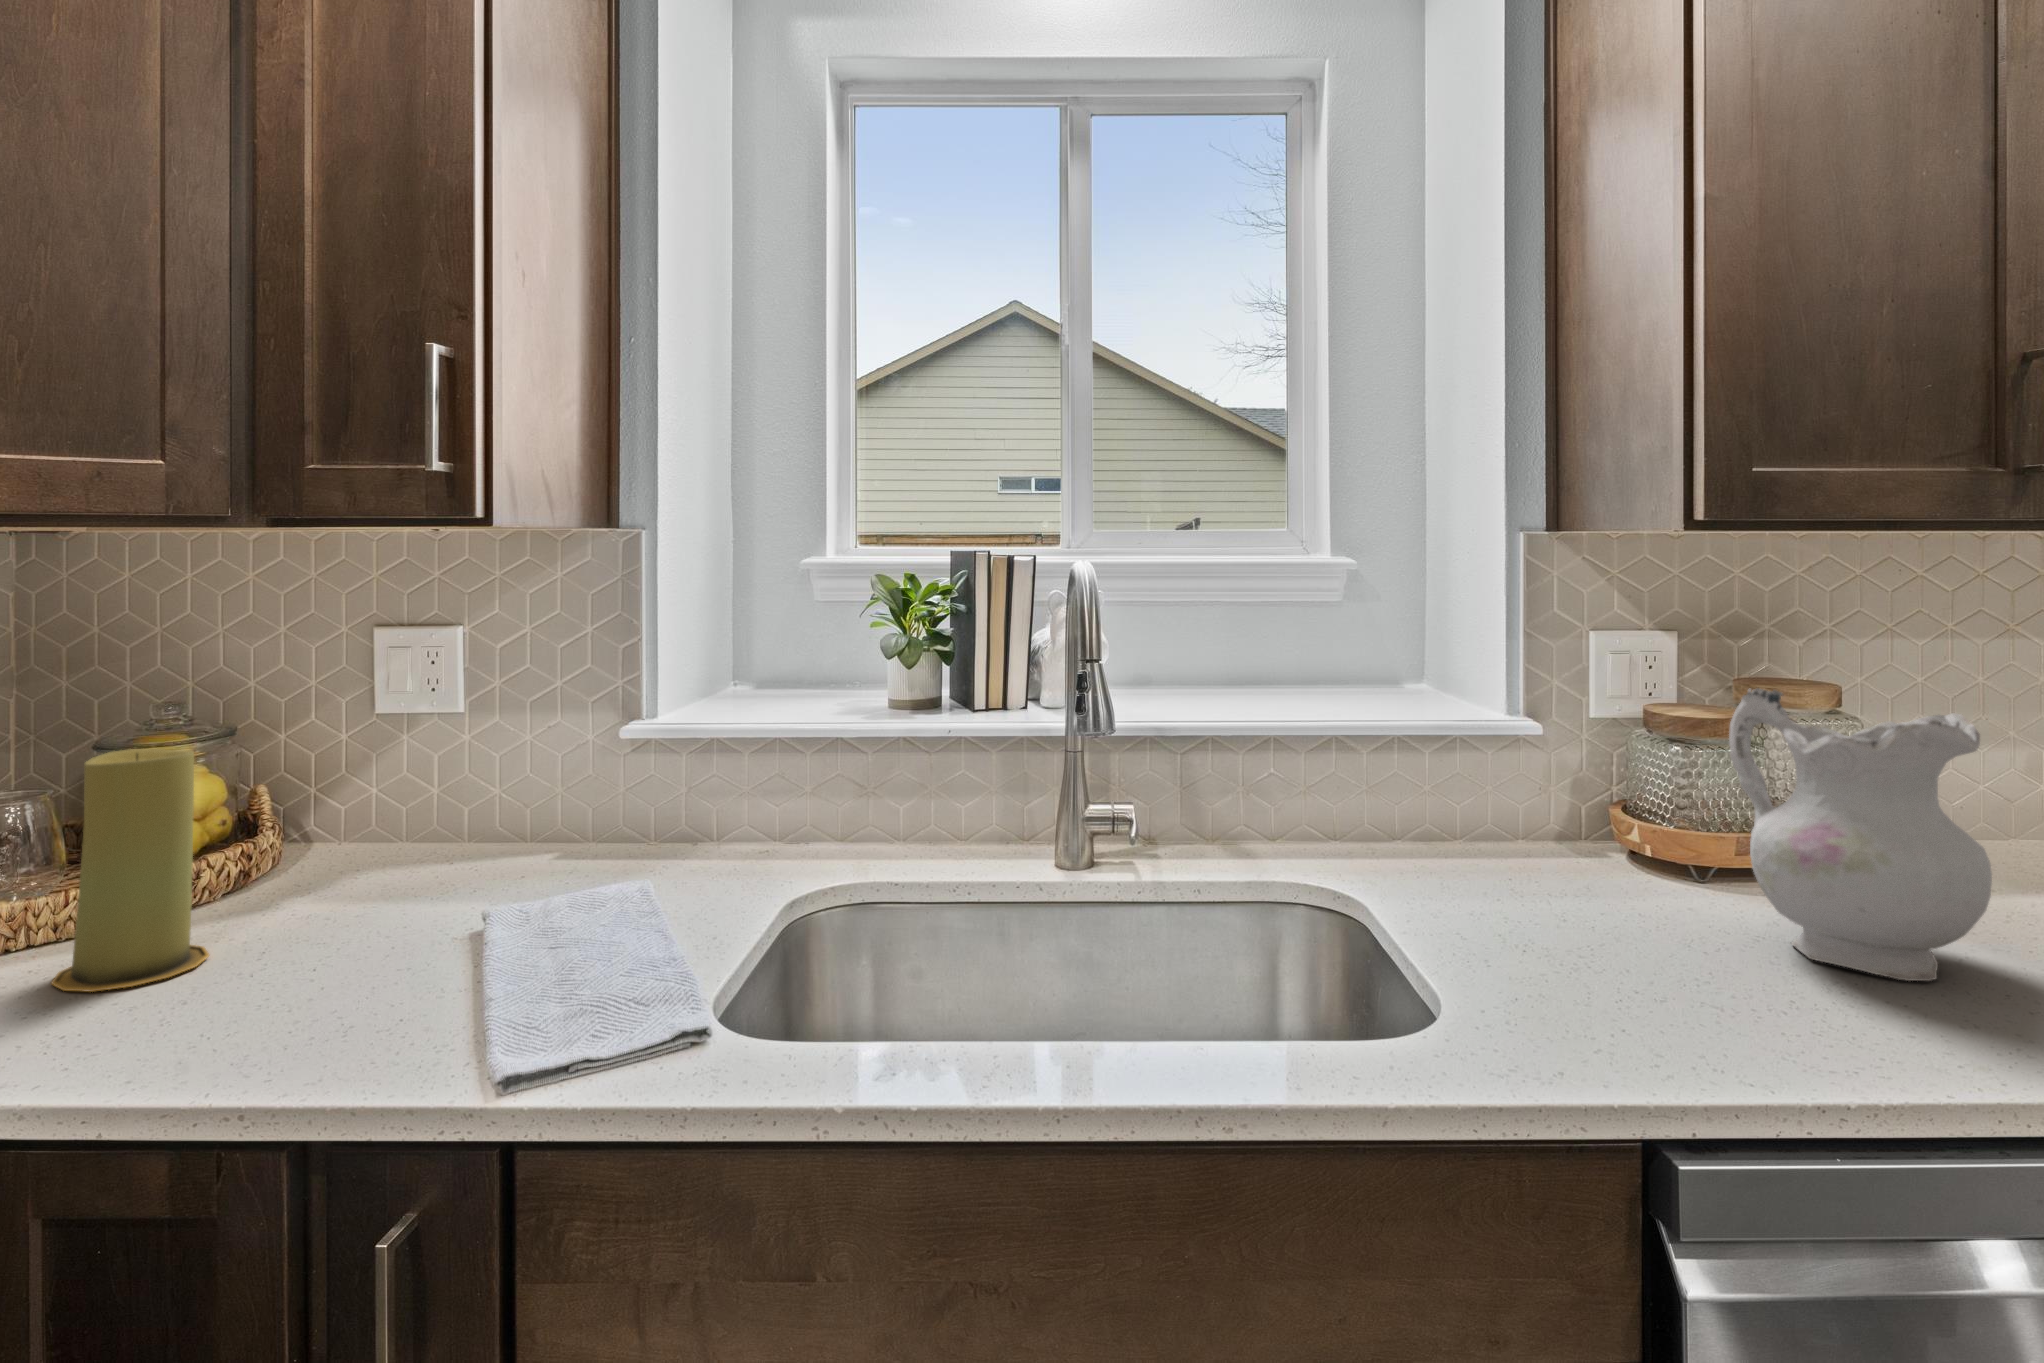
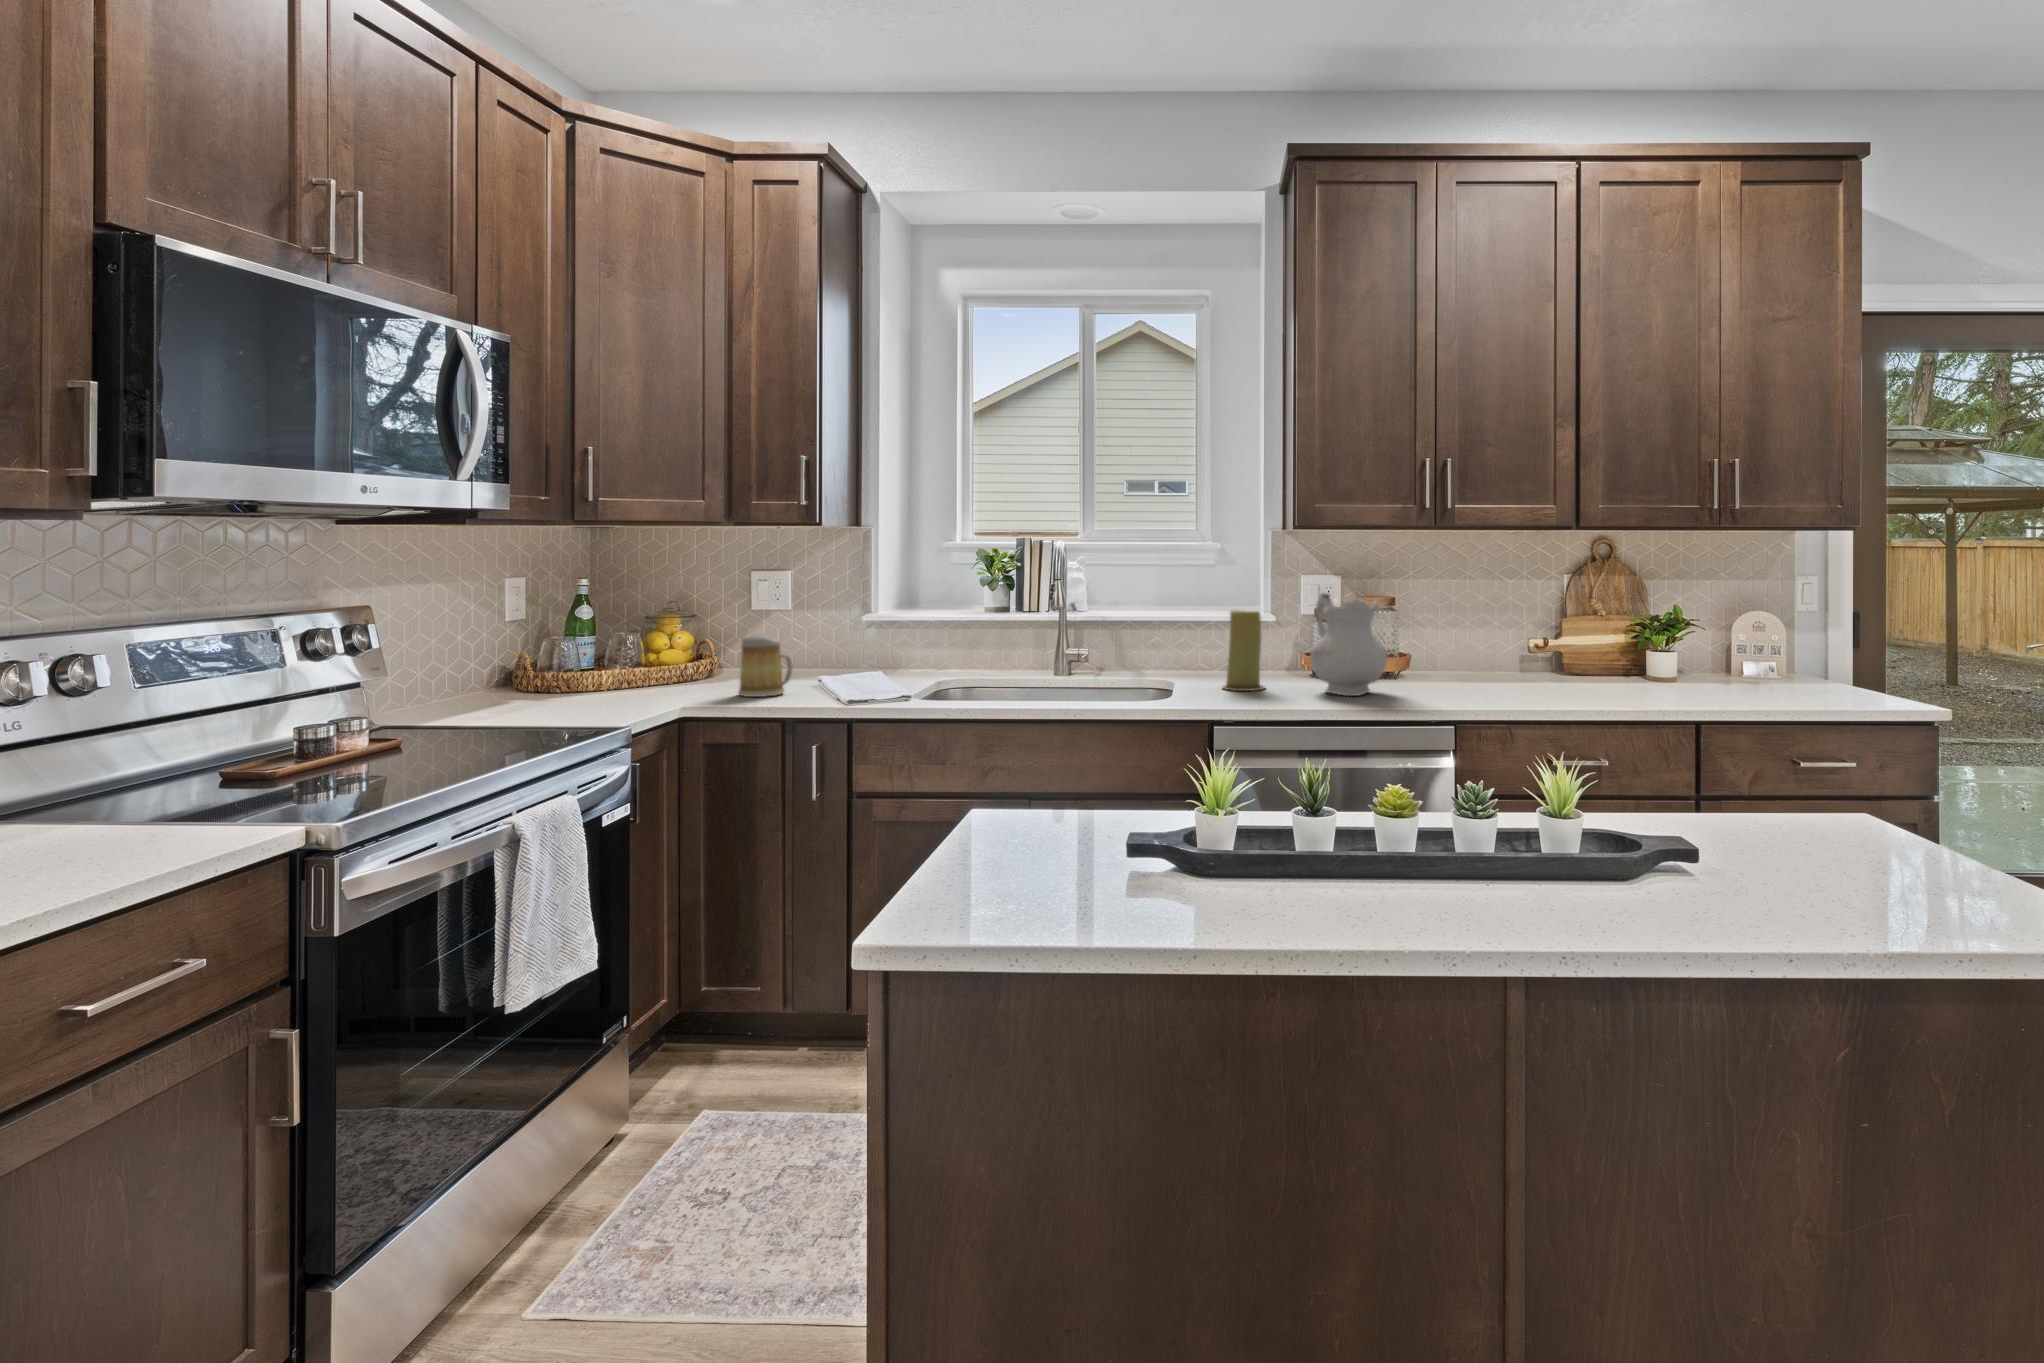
candle: present [52,749,209,992] -> present [1223,610,1266,691]
mug: none [208,831,386,1019] -> present [738,634,792,697]

